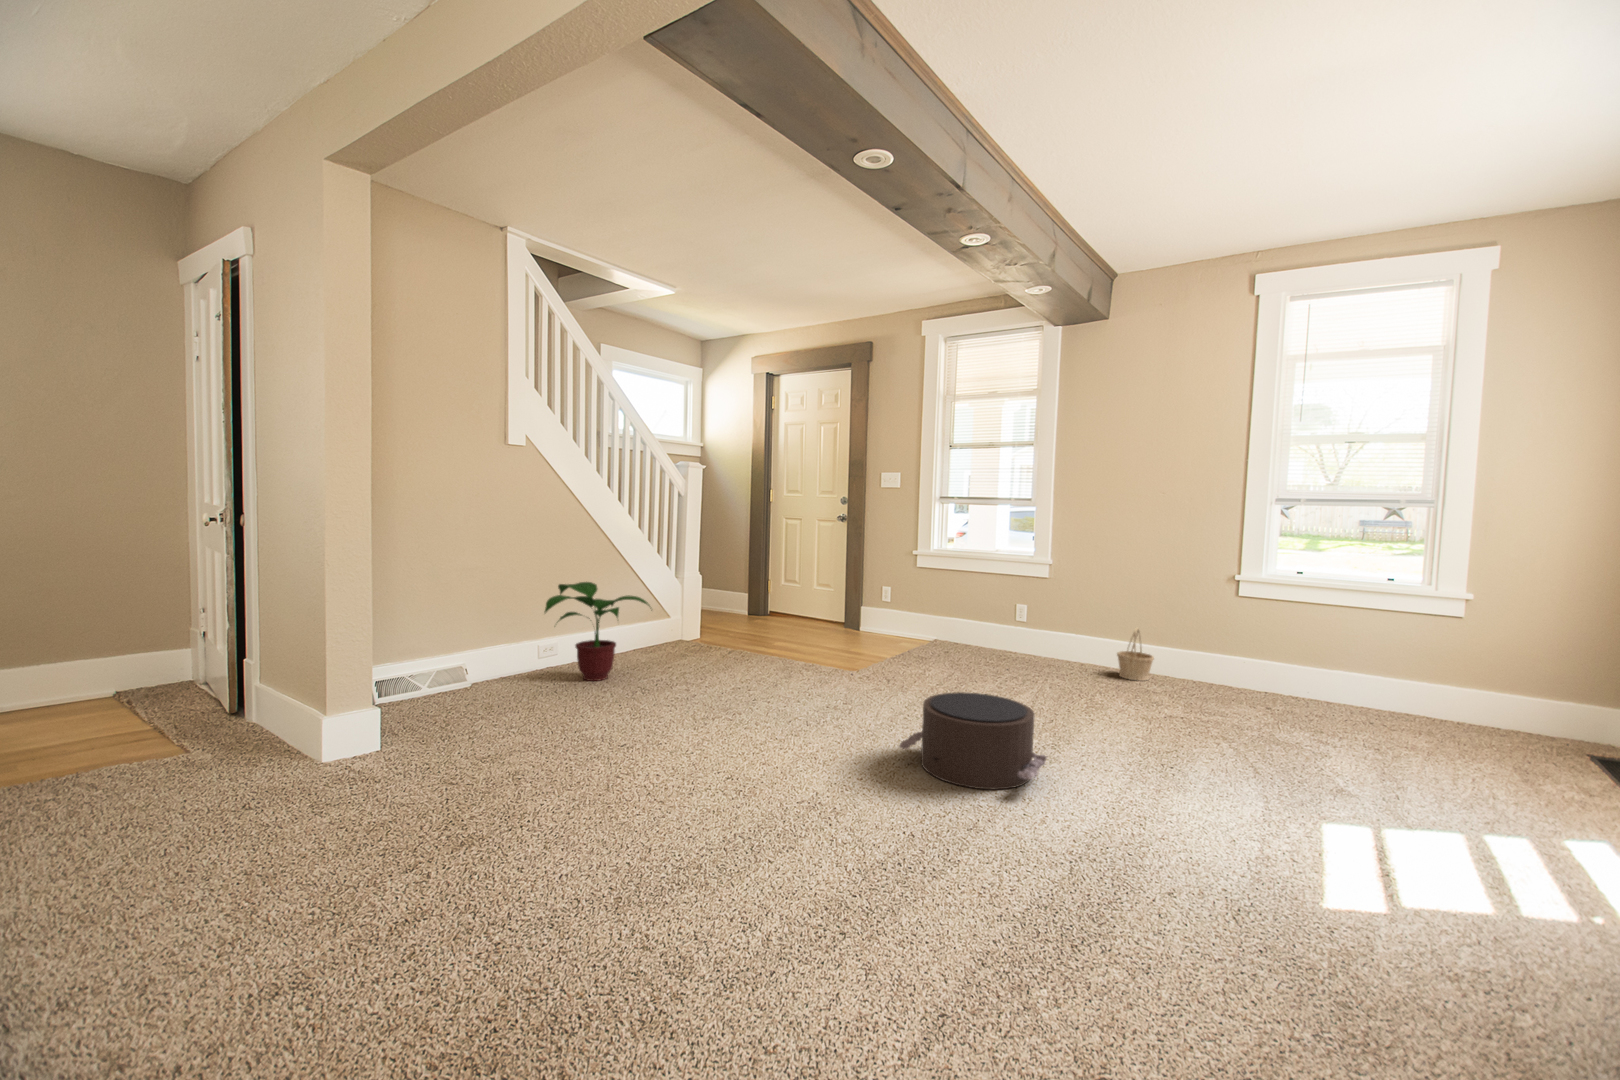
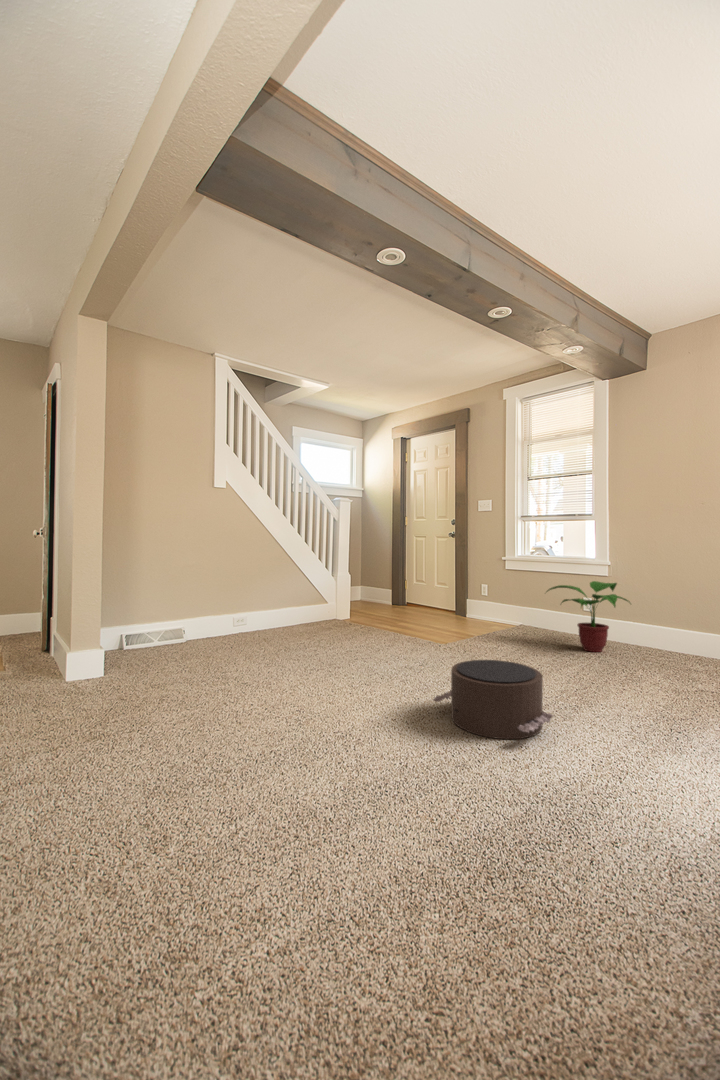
potted plant: present [545,582,649,681] -> present [547,581,628,652]
basket: present [1117,628,1154,681] -> none [668,615,703,661]

